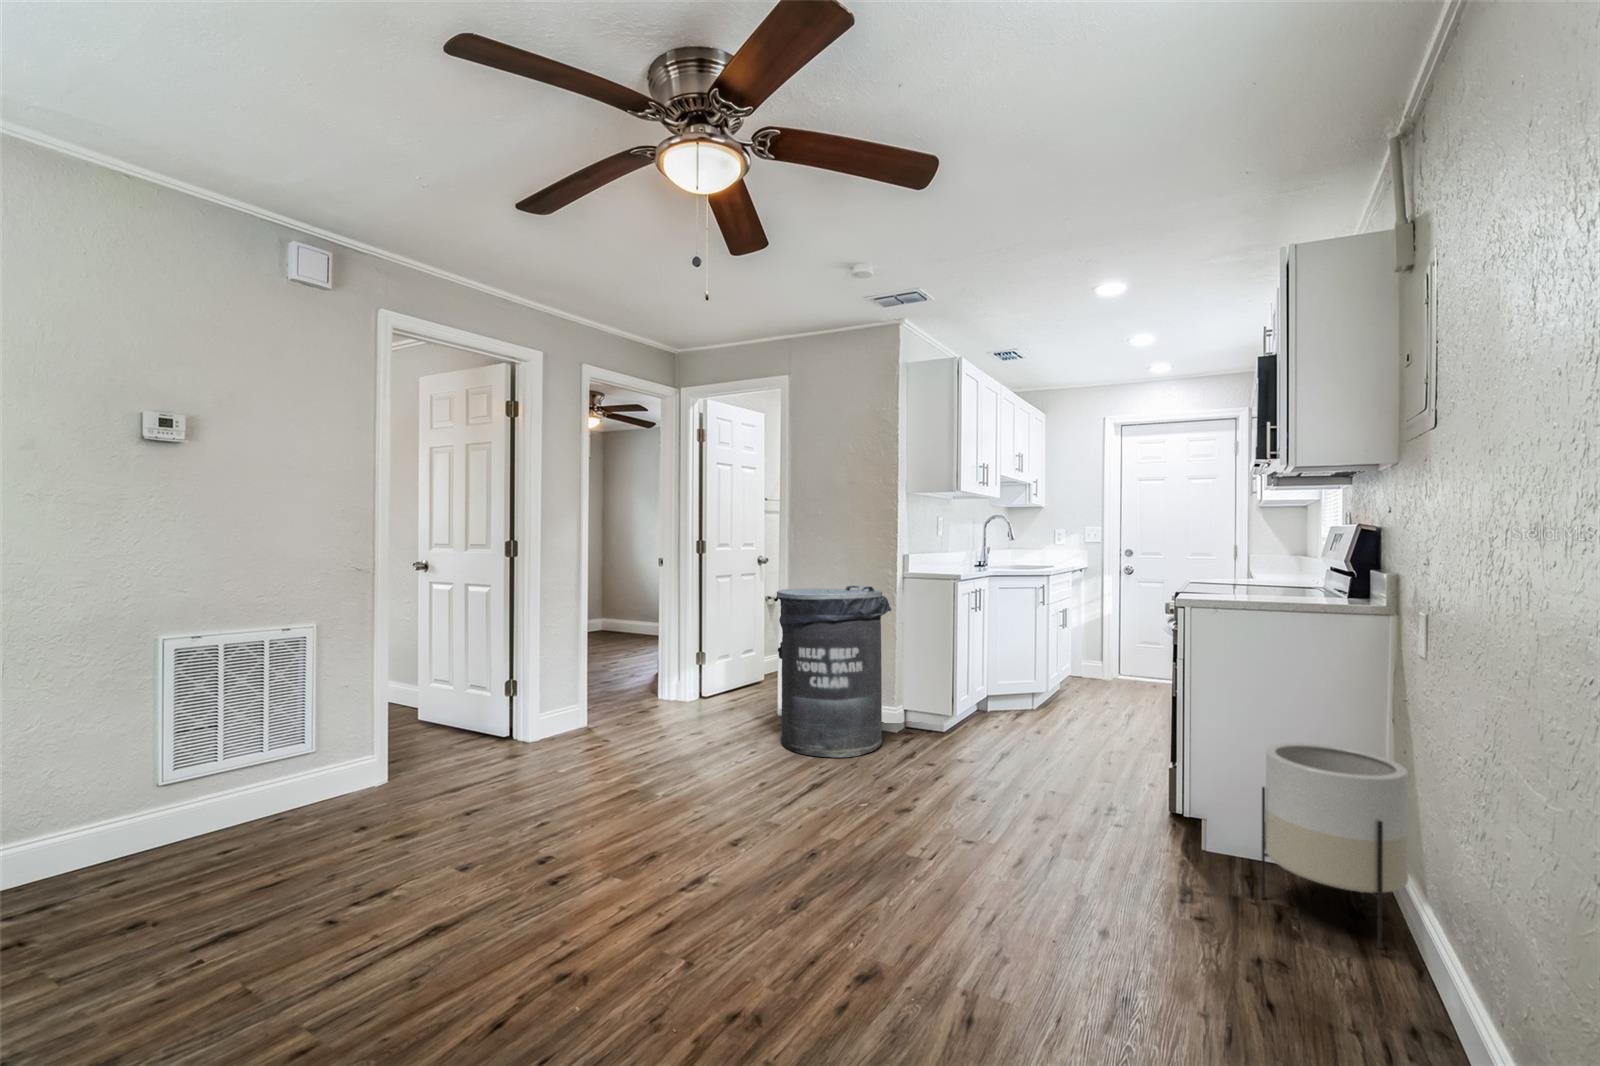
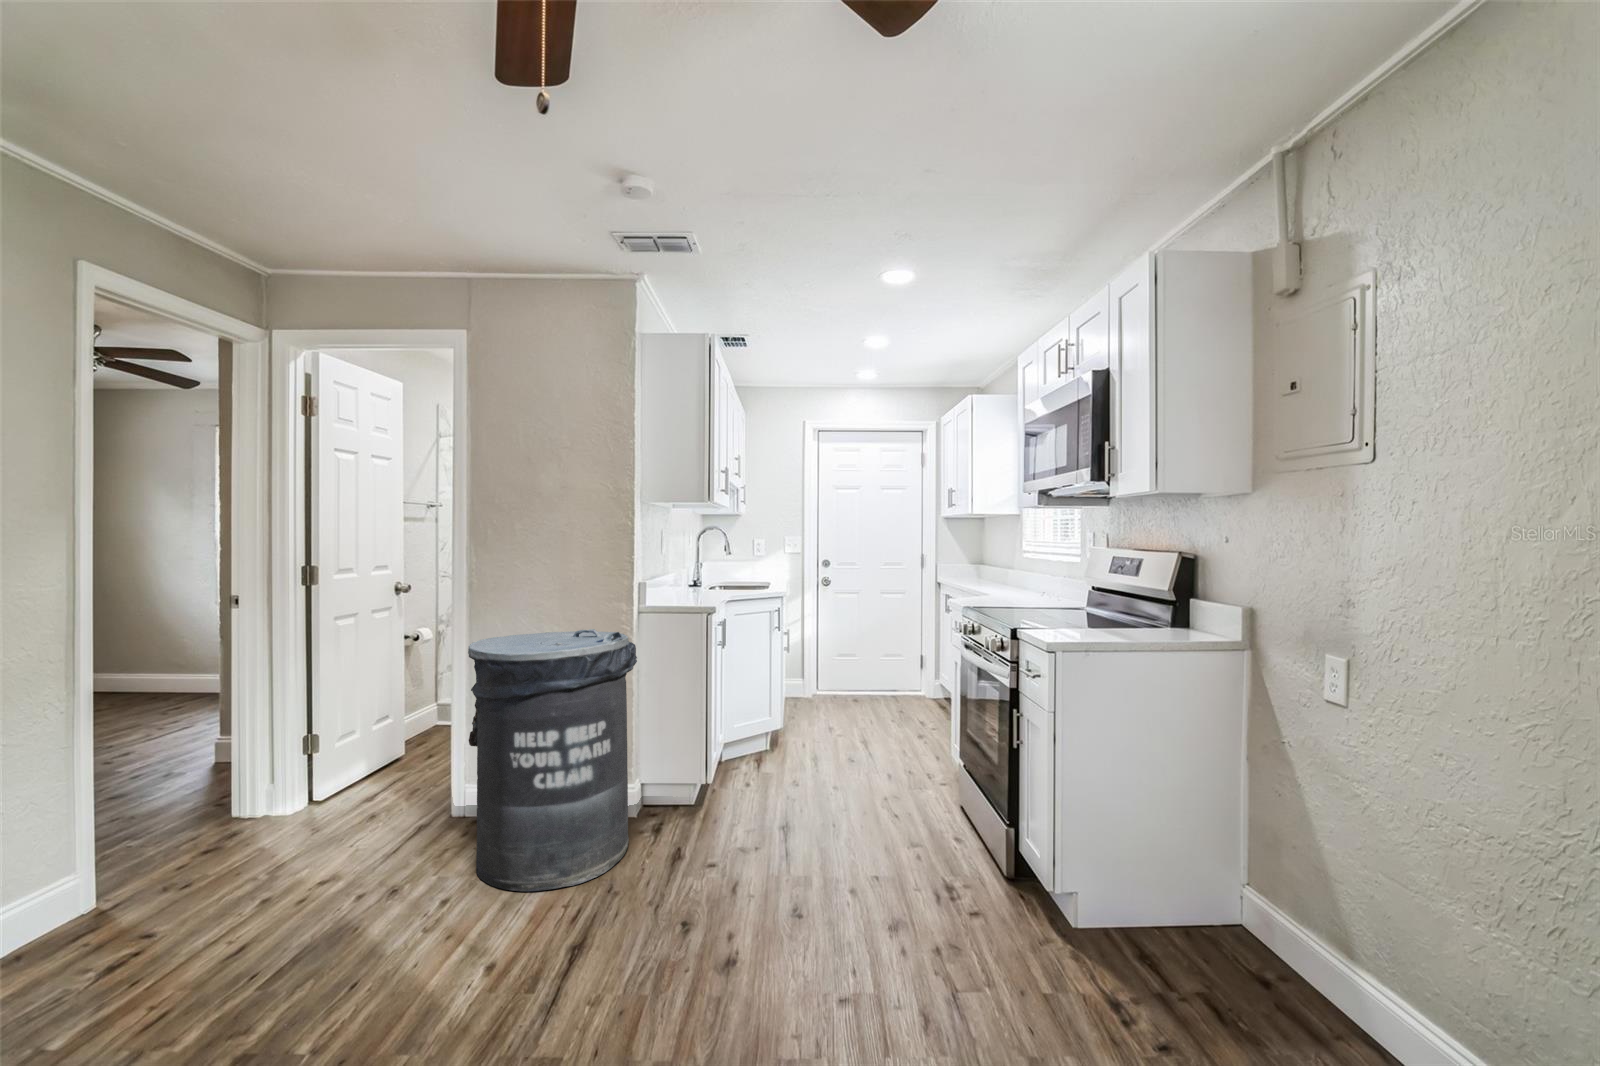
planter: present [1261,743,1408,948] -> none [1162,793,1310,1026]

